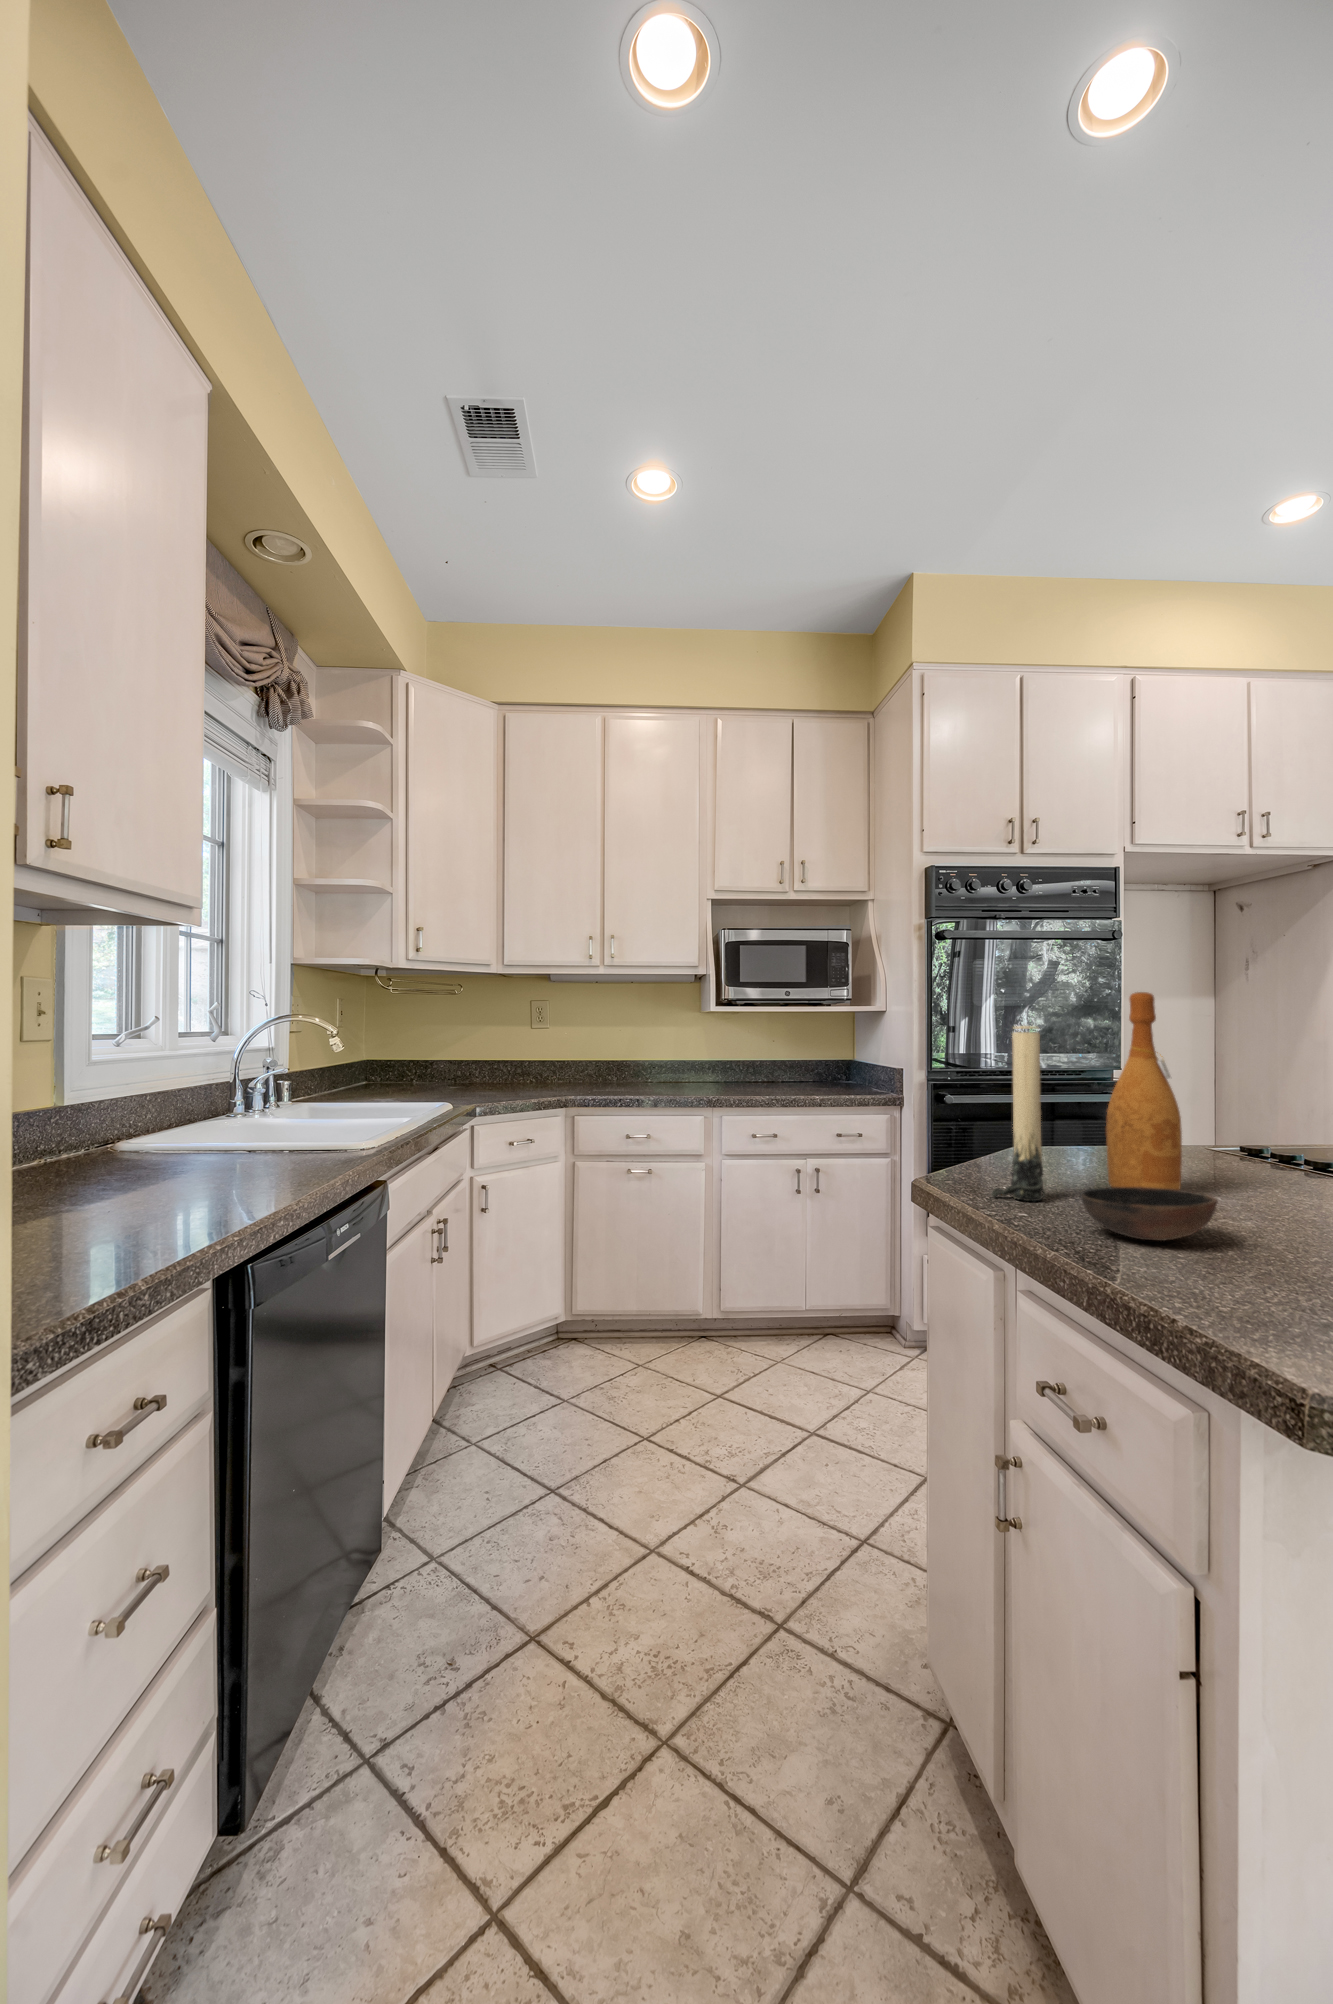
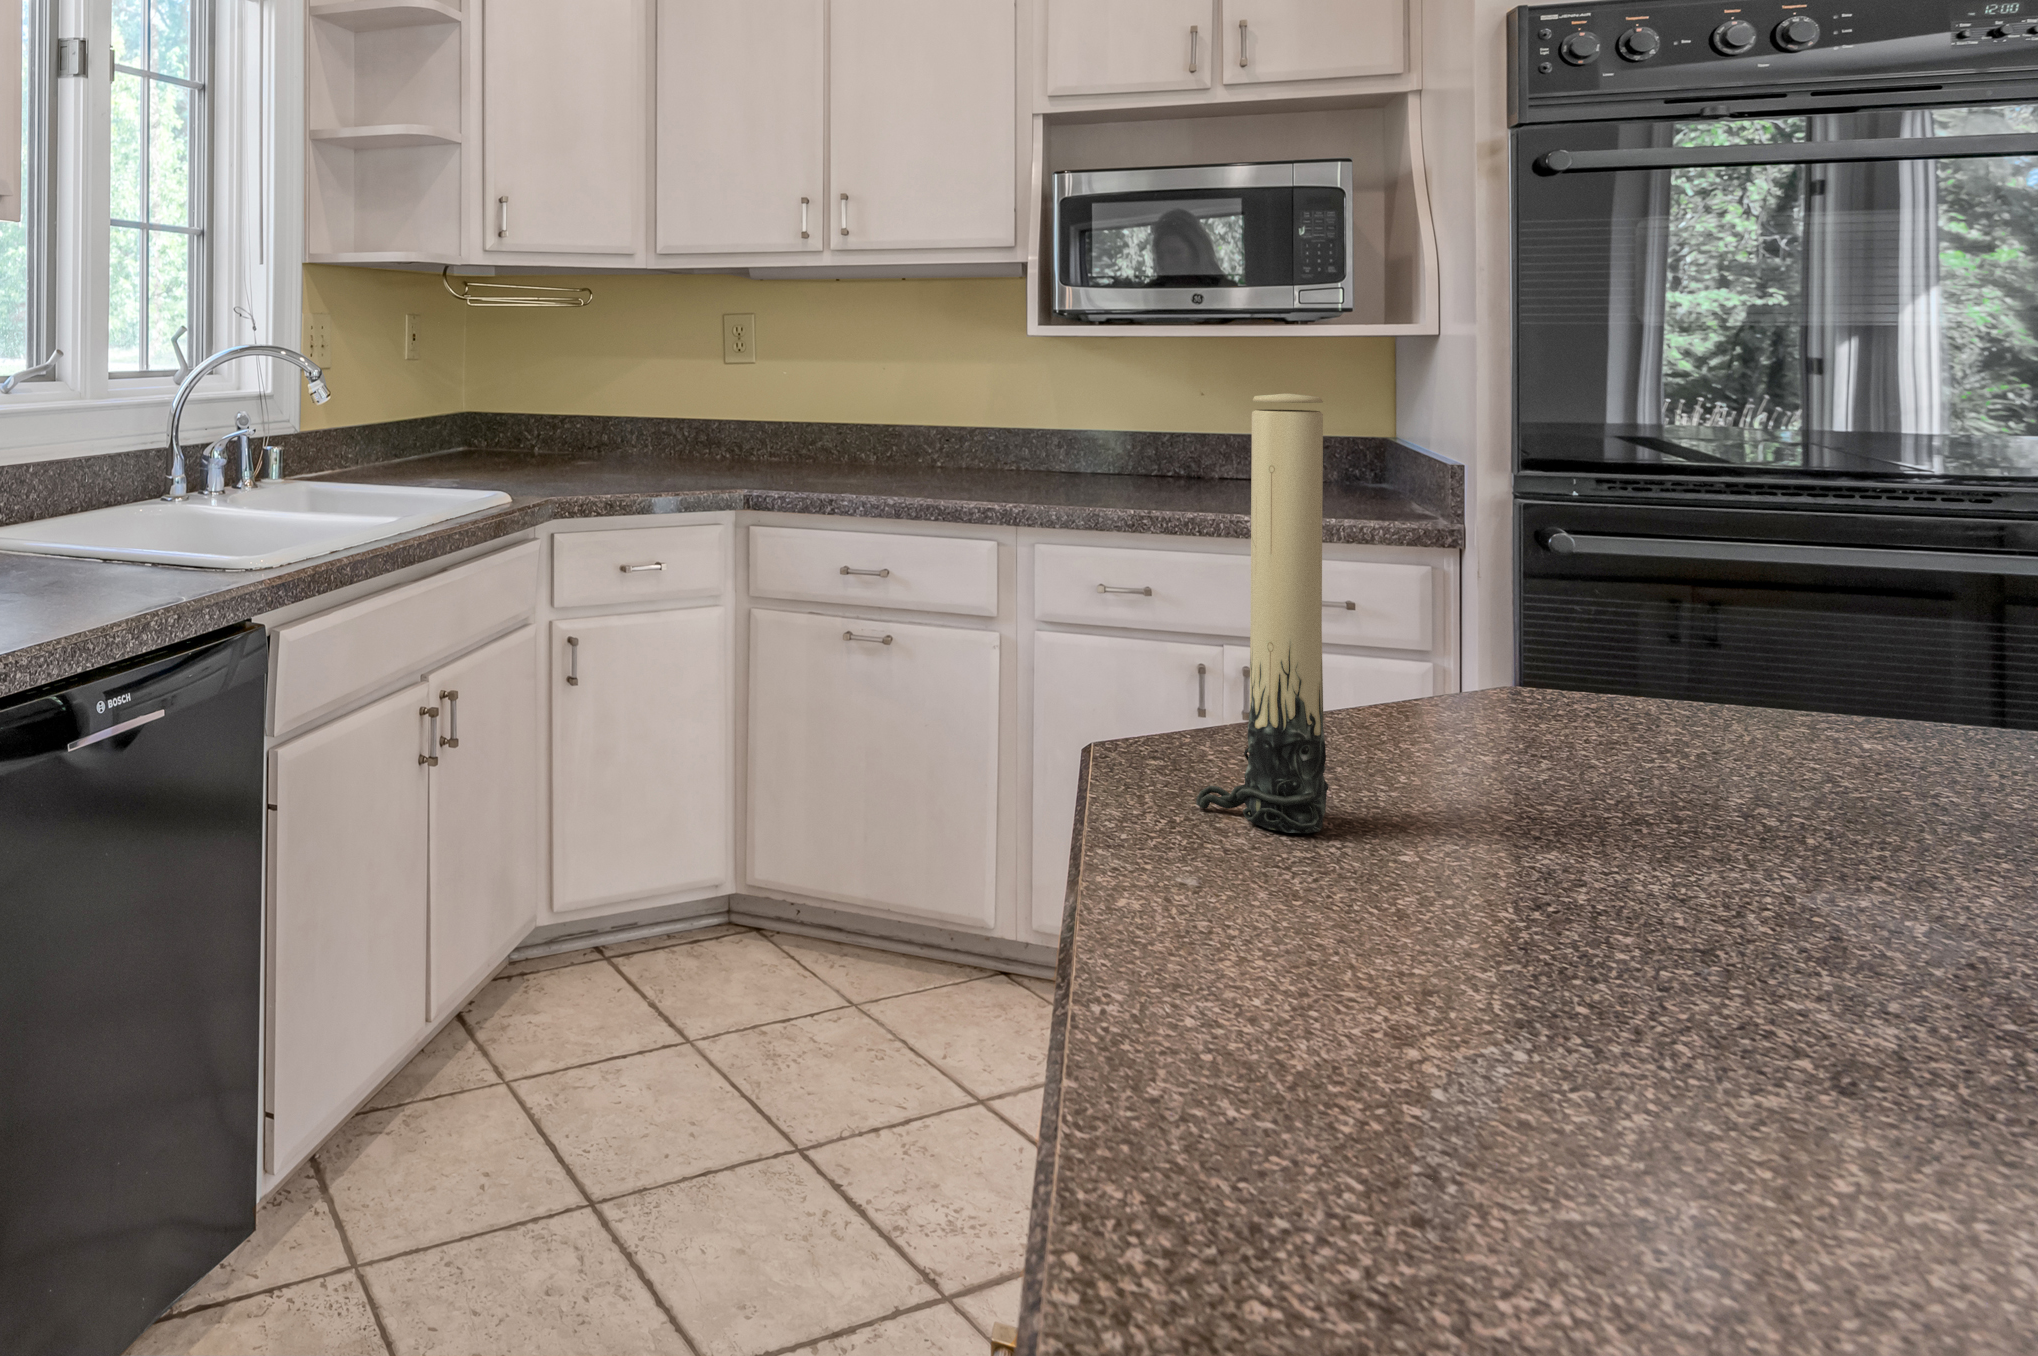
wine bottle: present [1106,992,1182,1190] -> none [1572,305,1796,872]
bowl: present [1080,1187,1217,1241] -> none [1247,832,1637,1013]

